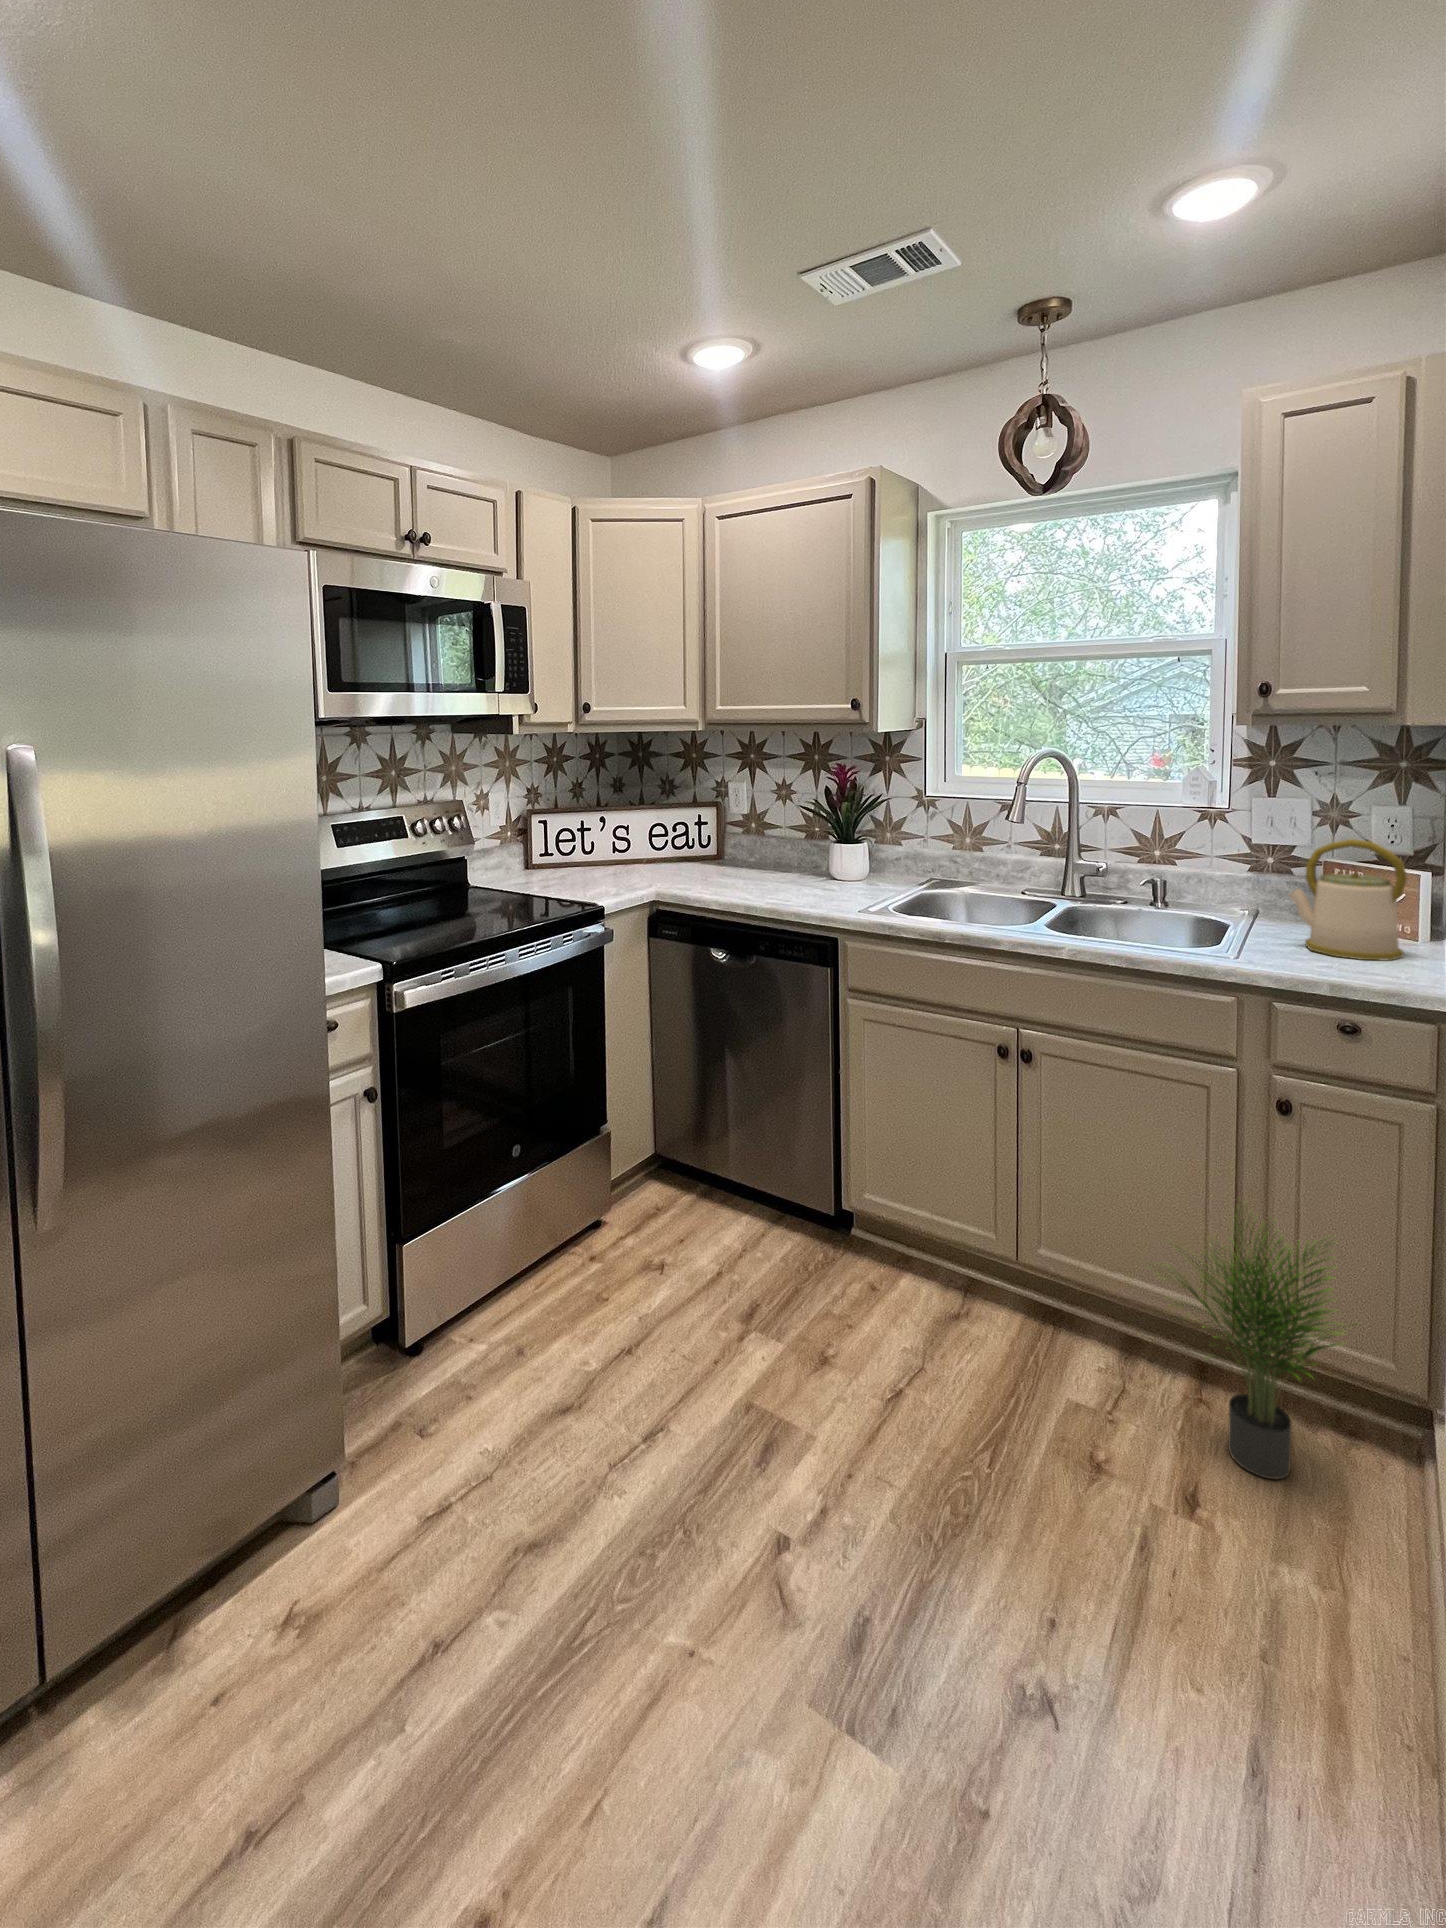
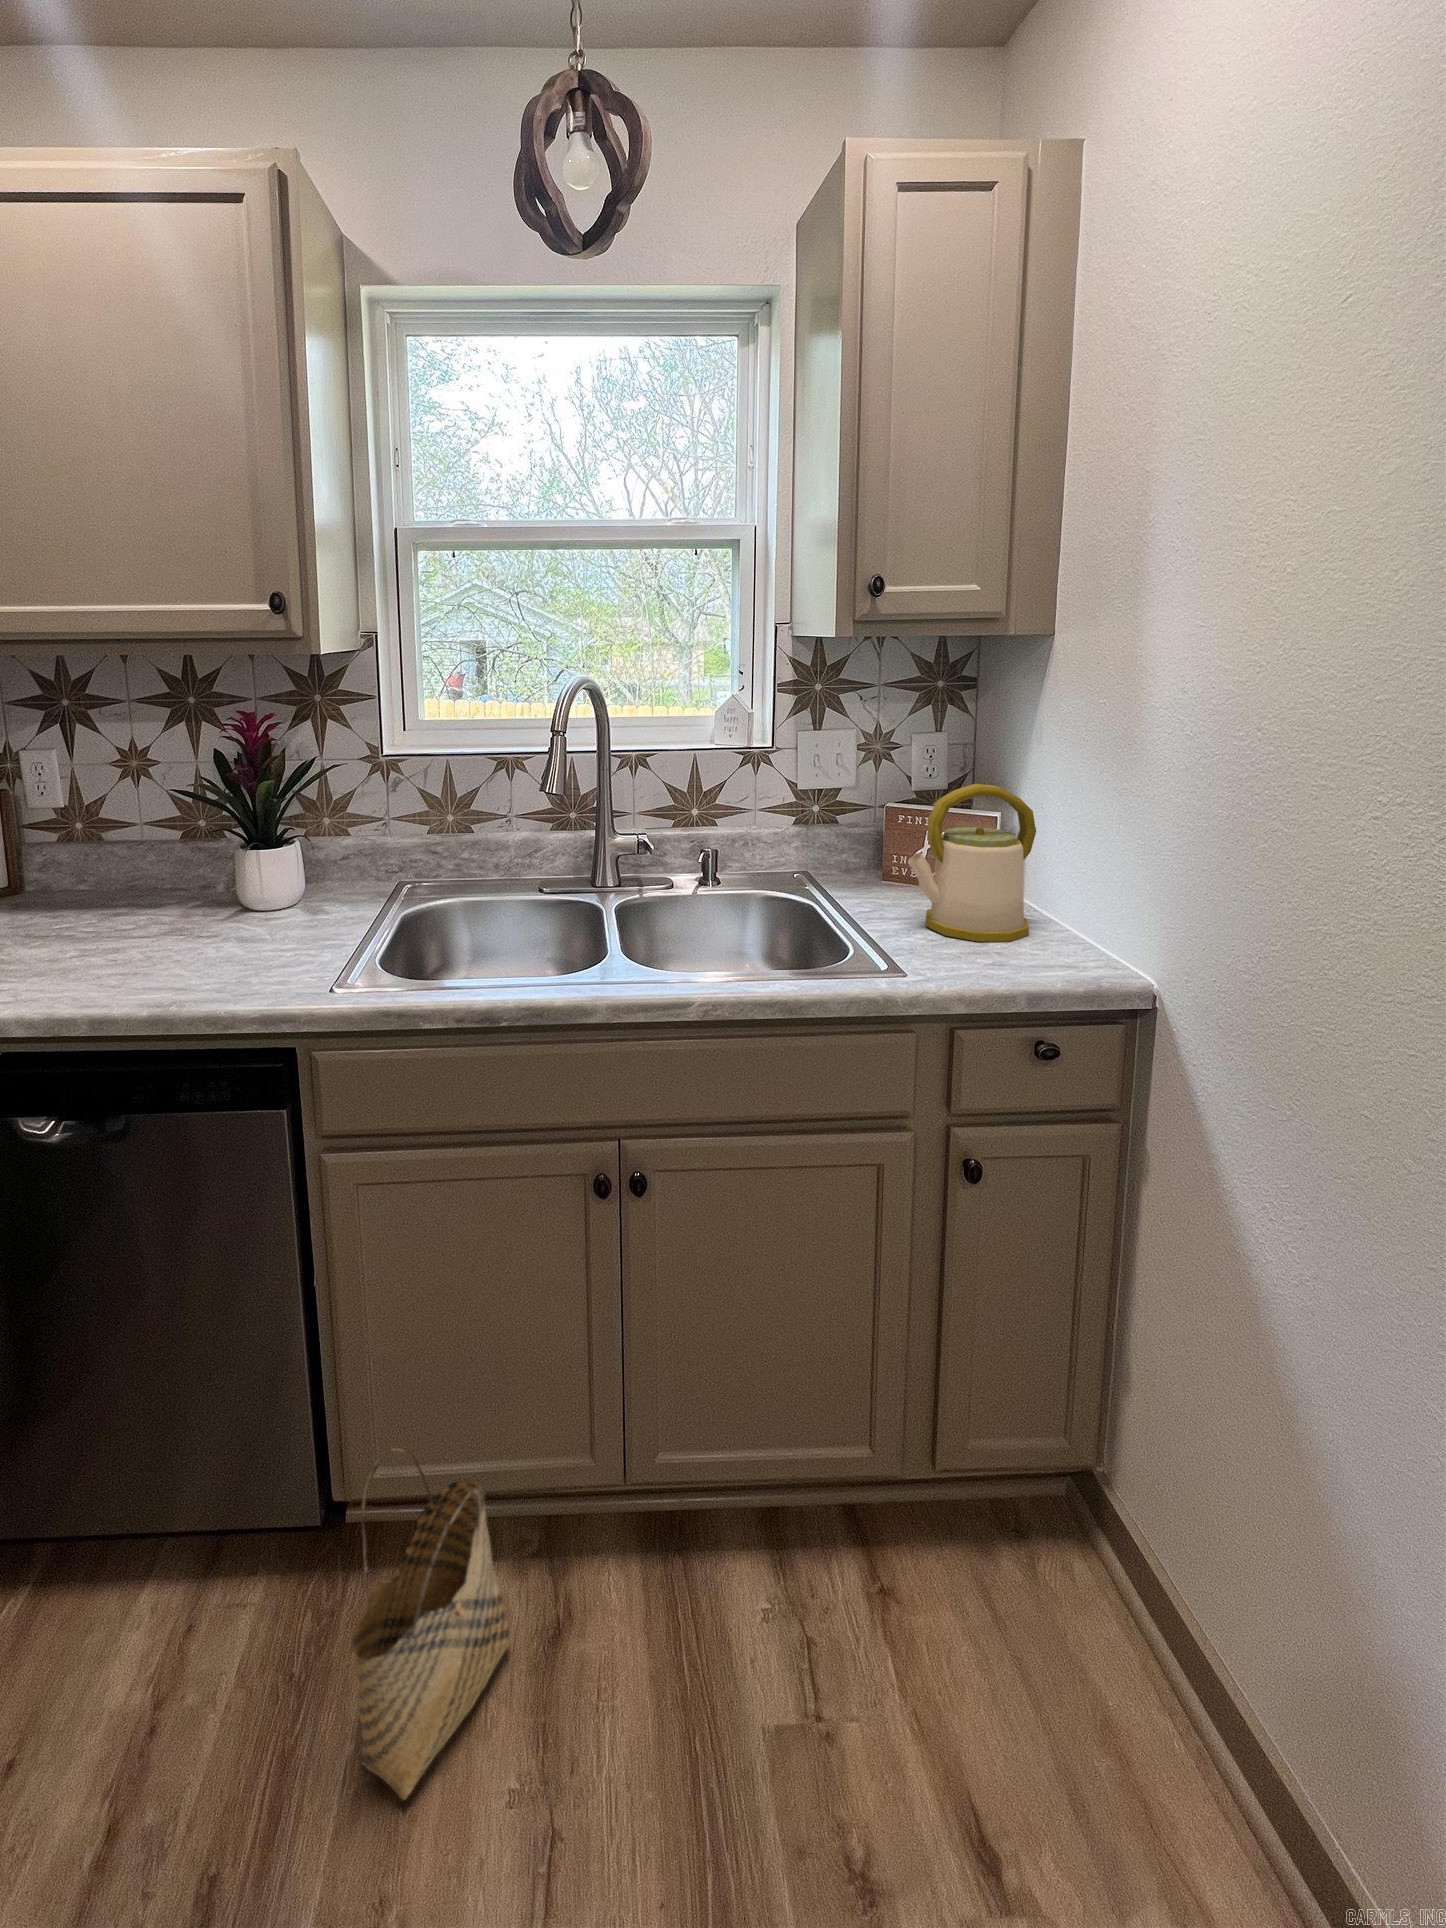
woven basket: none [826,1152,920,1311] -> present [351,1448,510,1800]
potted plant: present [1166,1209,1354,1479] -> none [875,1341,1195,1747]

